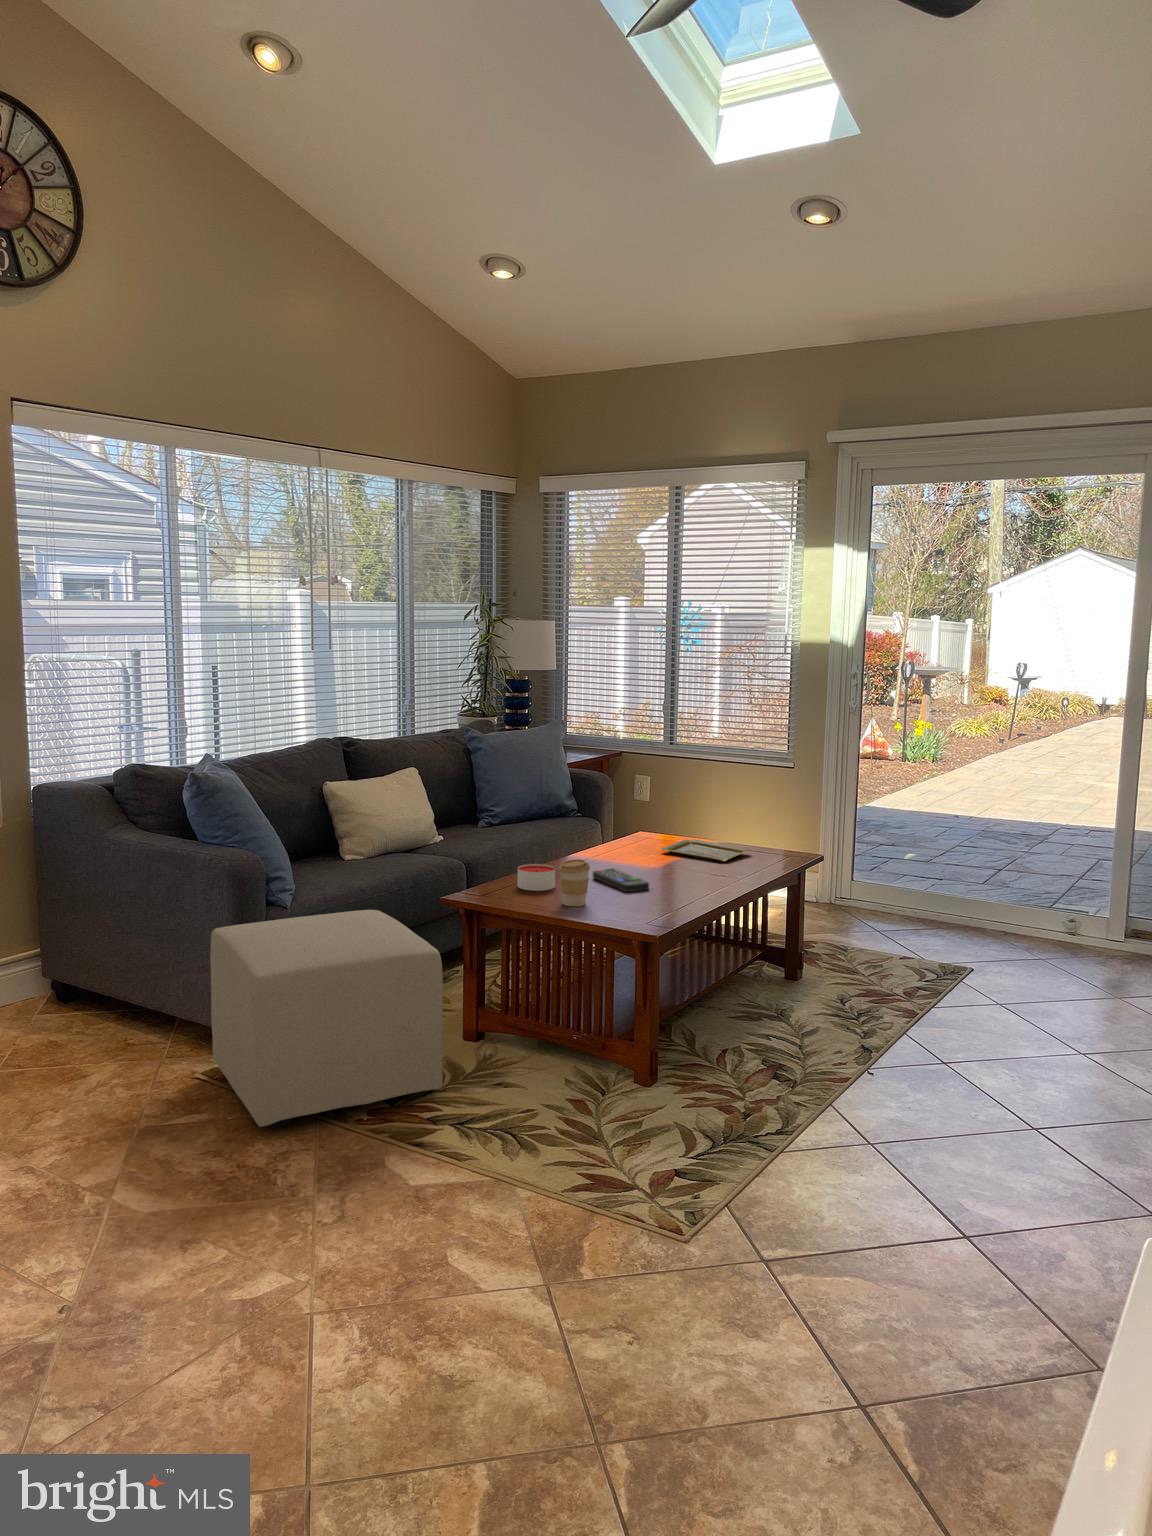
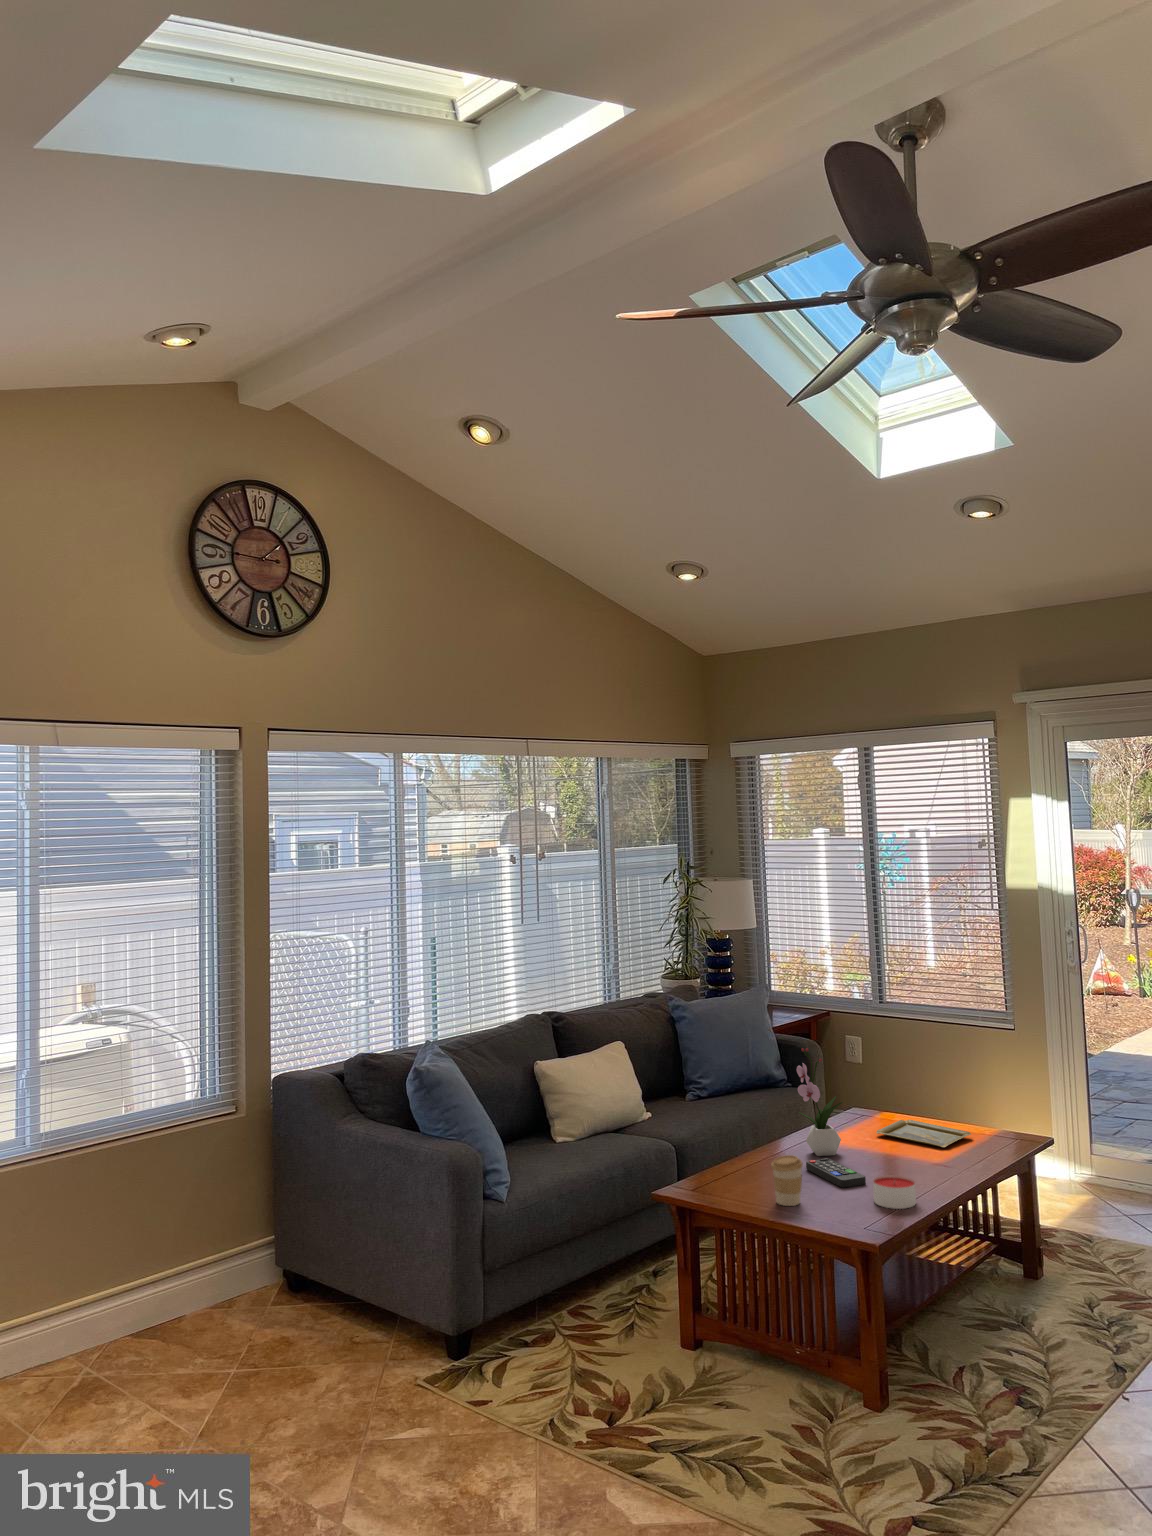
flower arrangement: none [588,765,632,868] -> present [797,1048,843,1156]
candle: present [518,864,555,891] -> present [873,1175,916,1209]
ottoman: present [210,910,444,1127] -> none [433,1207,663,1447]

